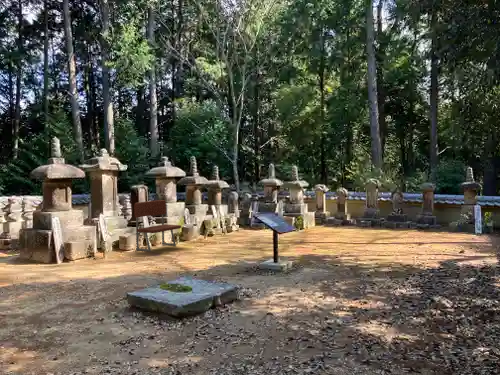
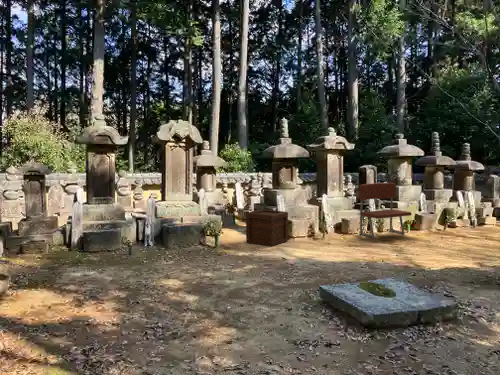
wooden crate: none [20,234,68,271] -> present [246,210,288,246]

